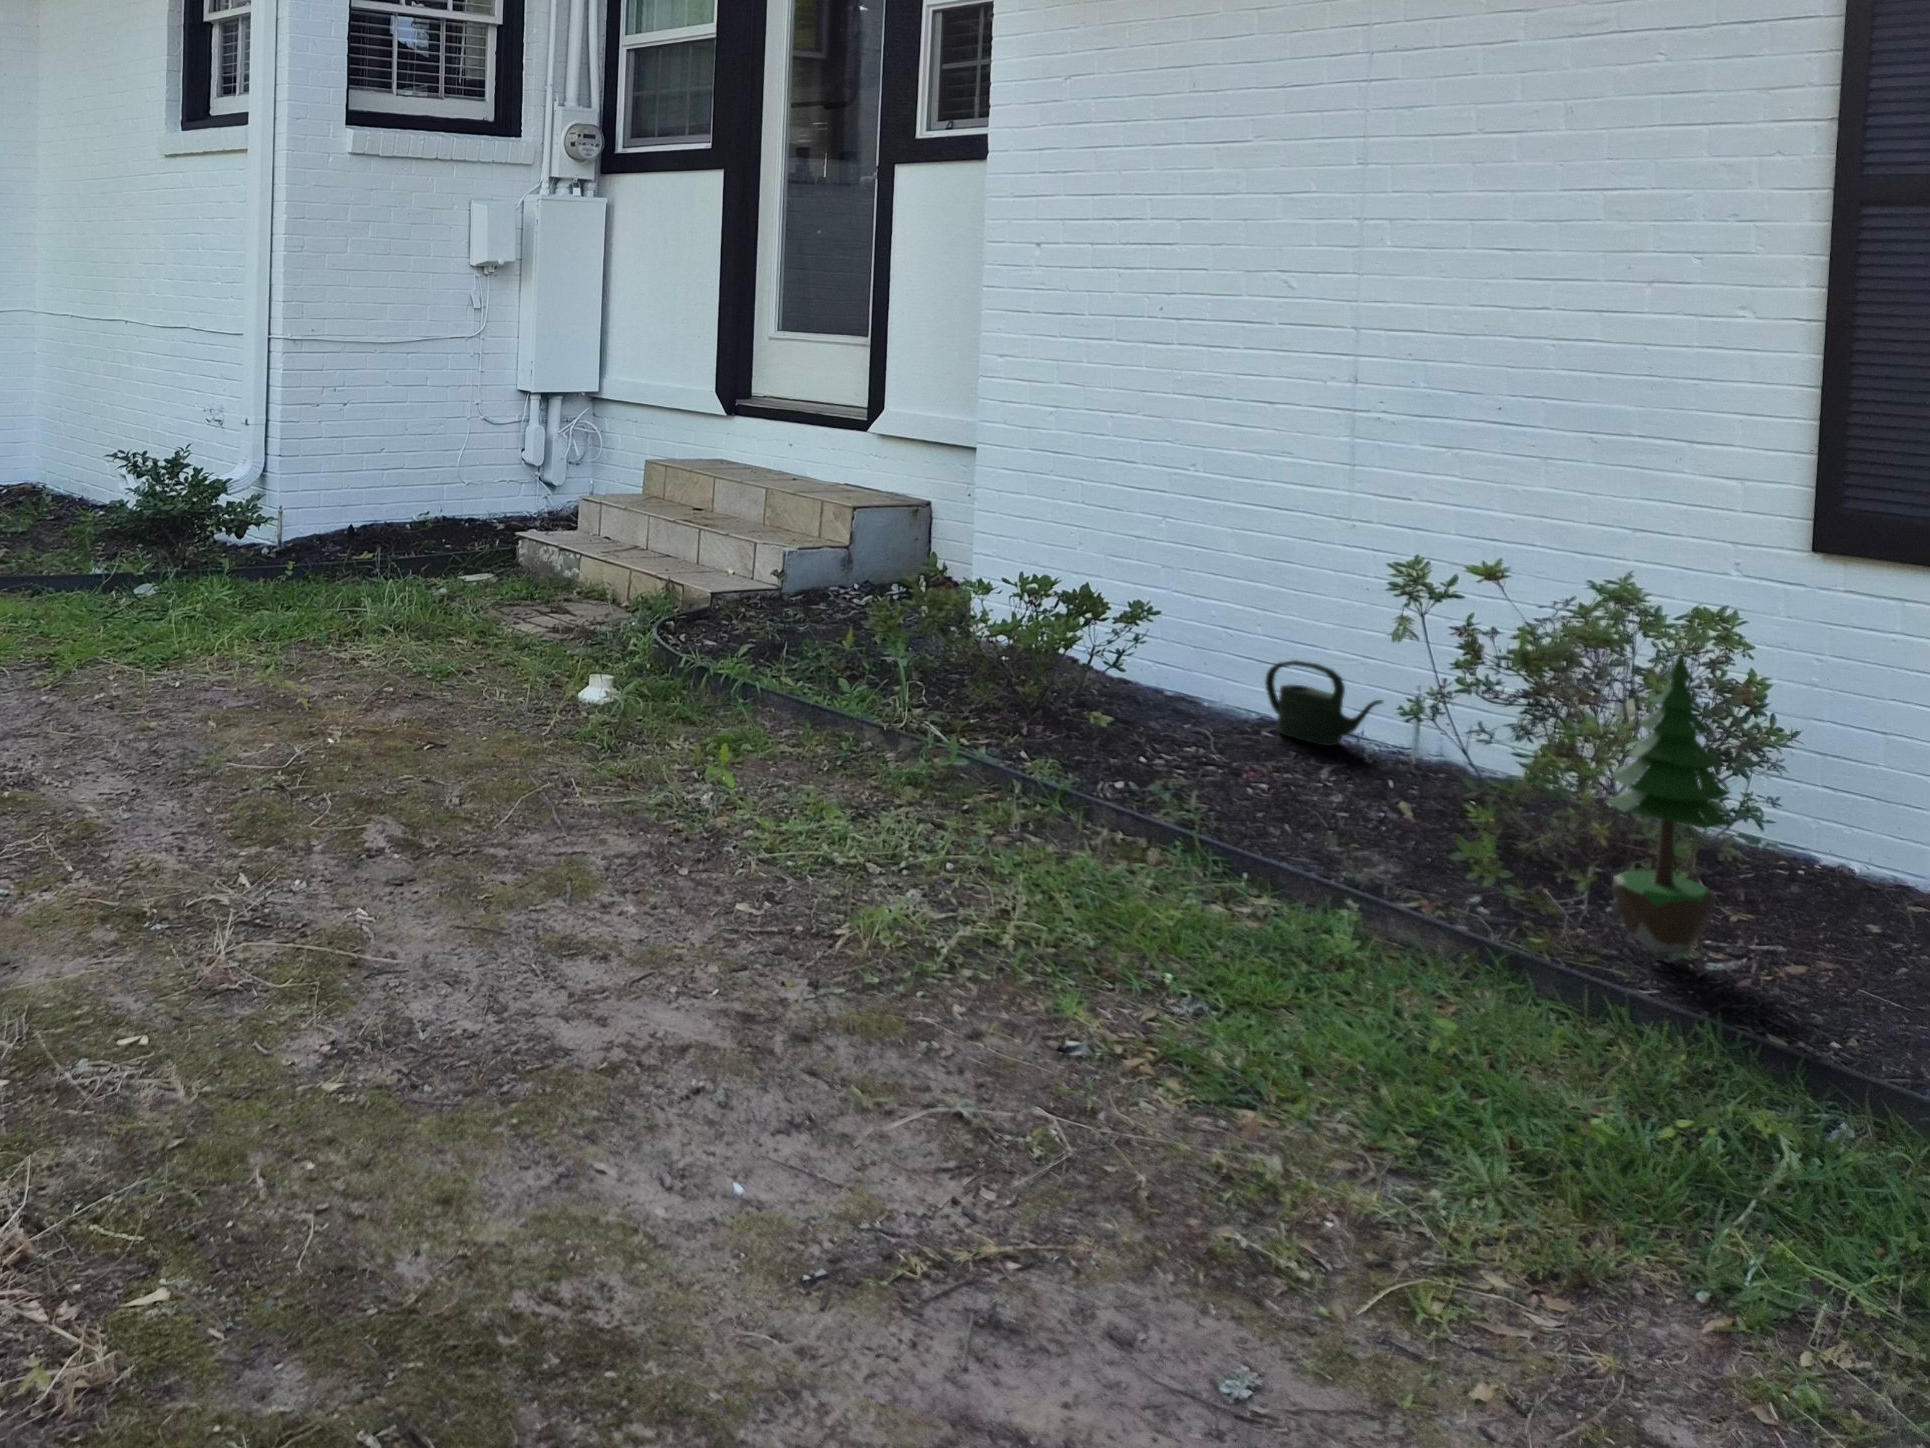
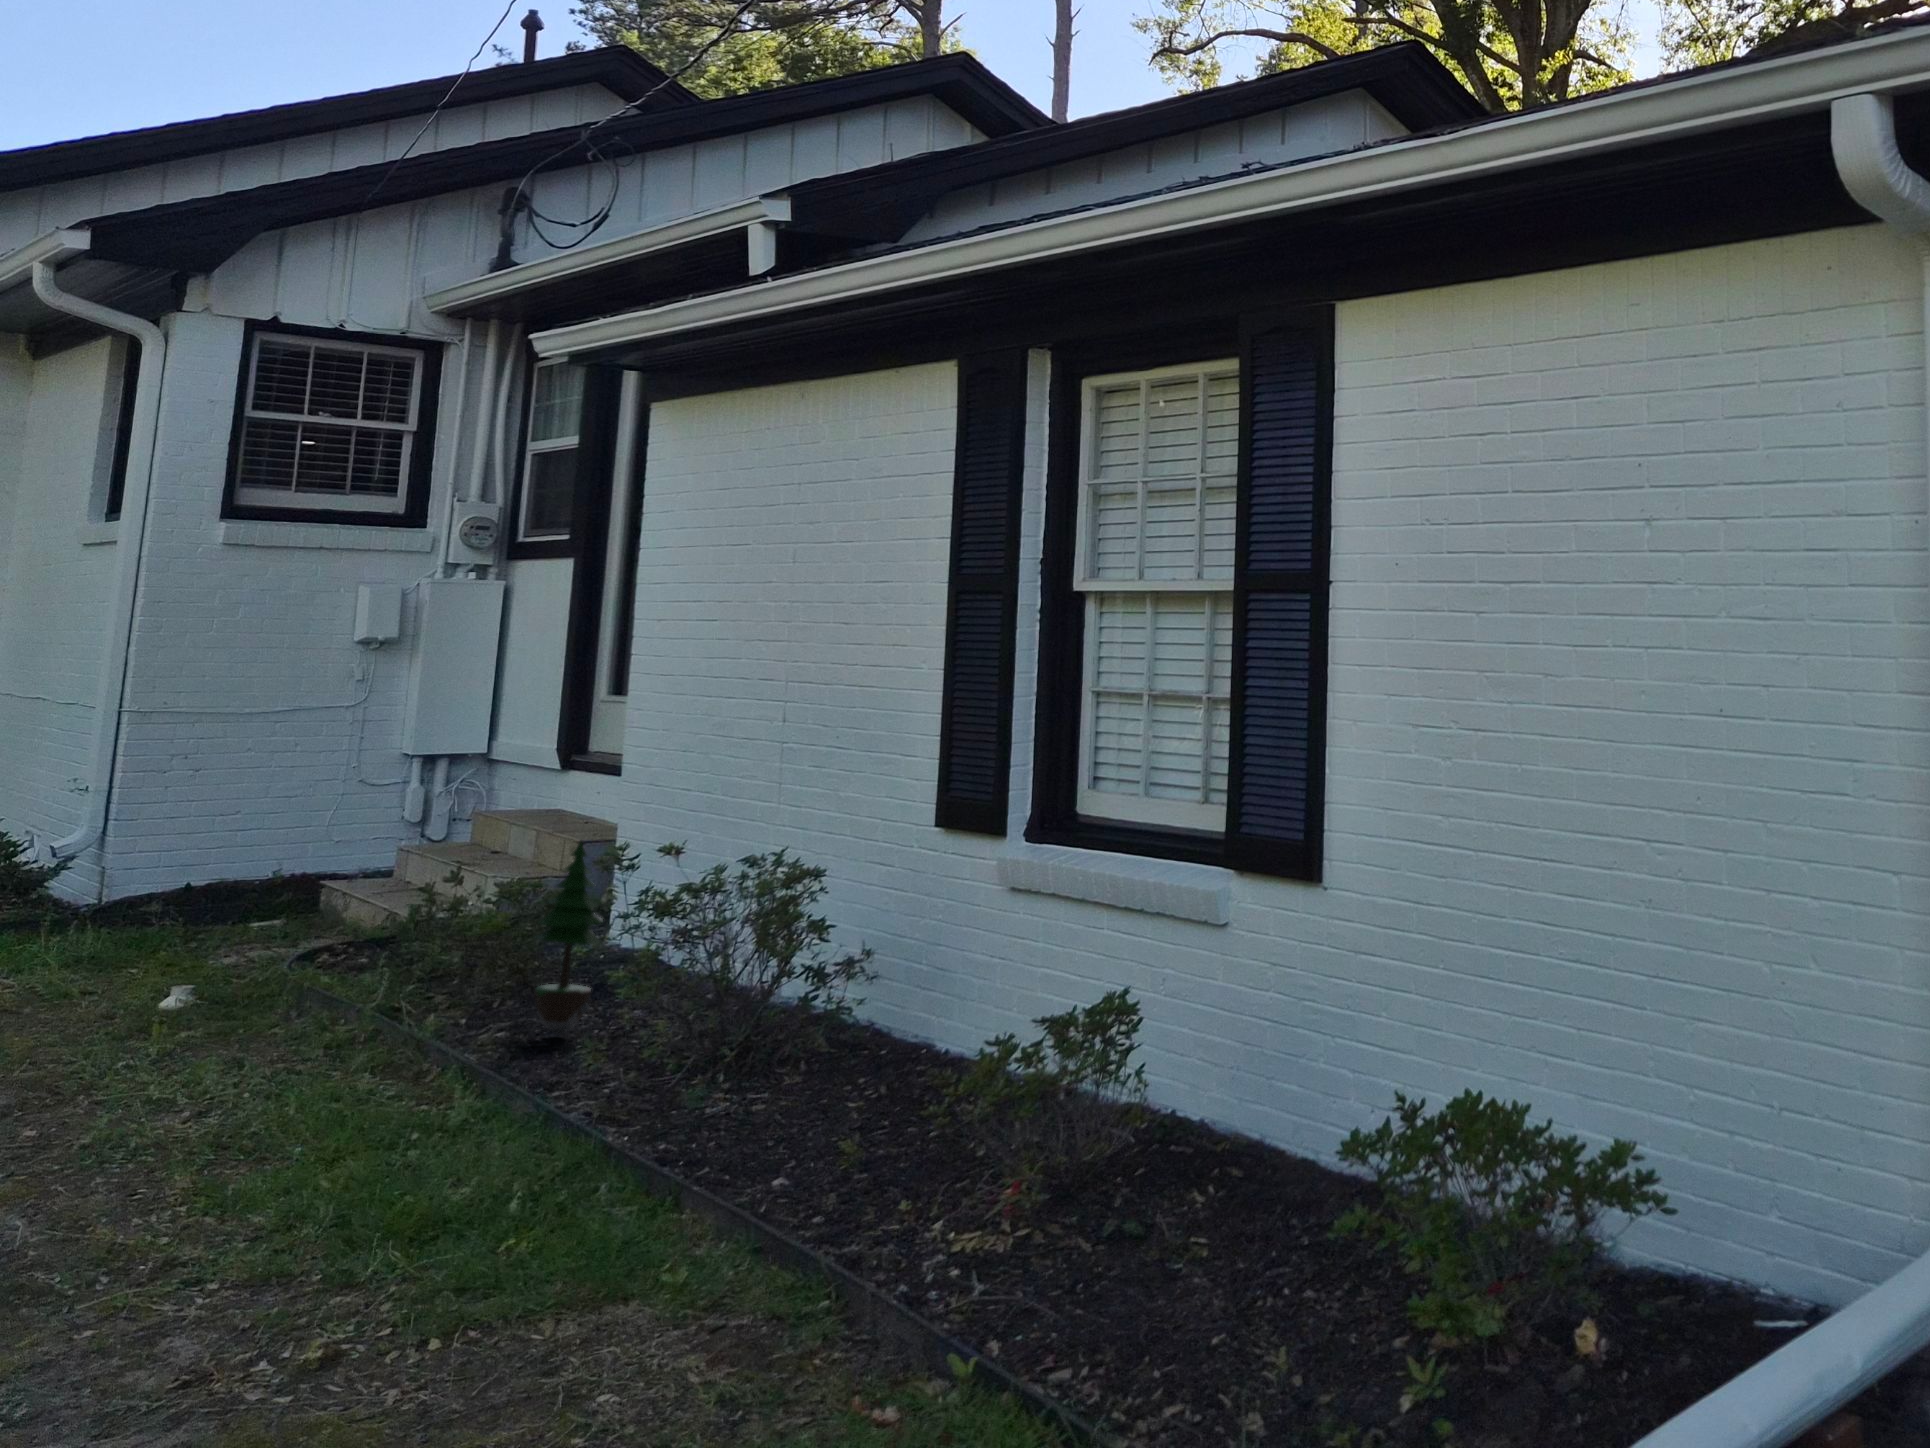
watering can: present [1266,660,1382,746] -> none [644,916,683,977]

